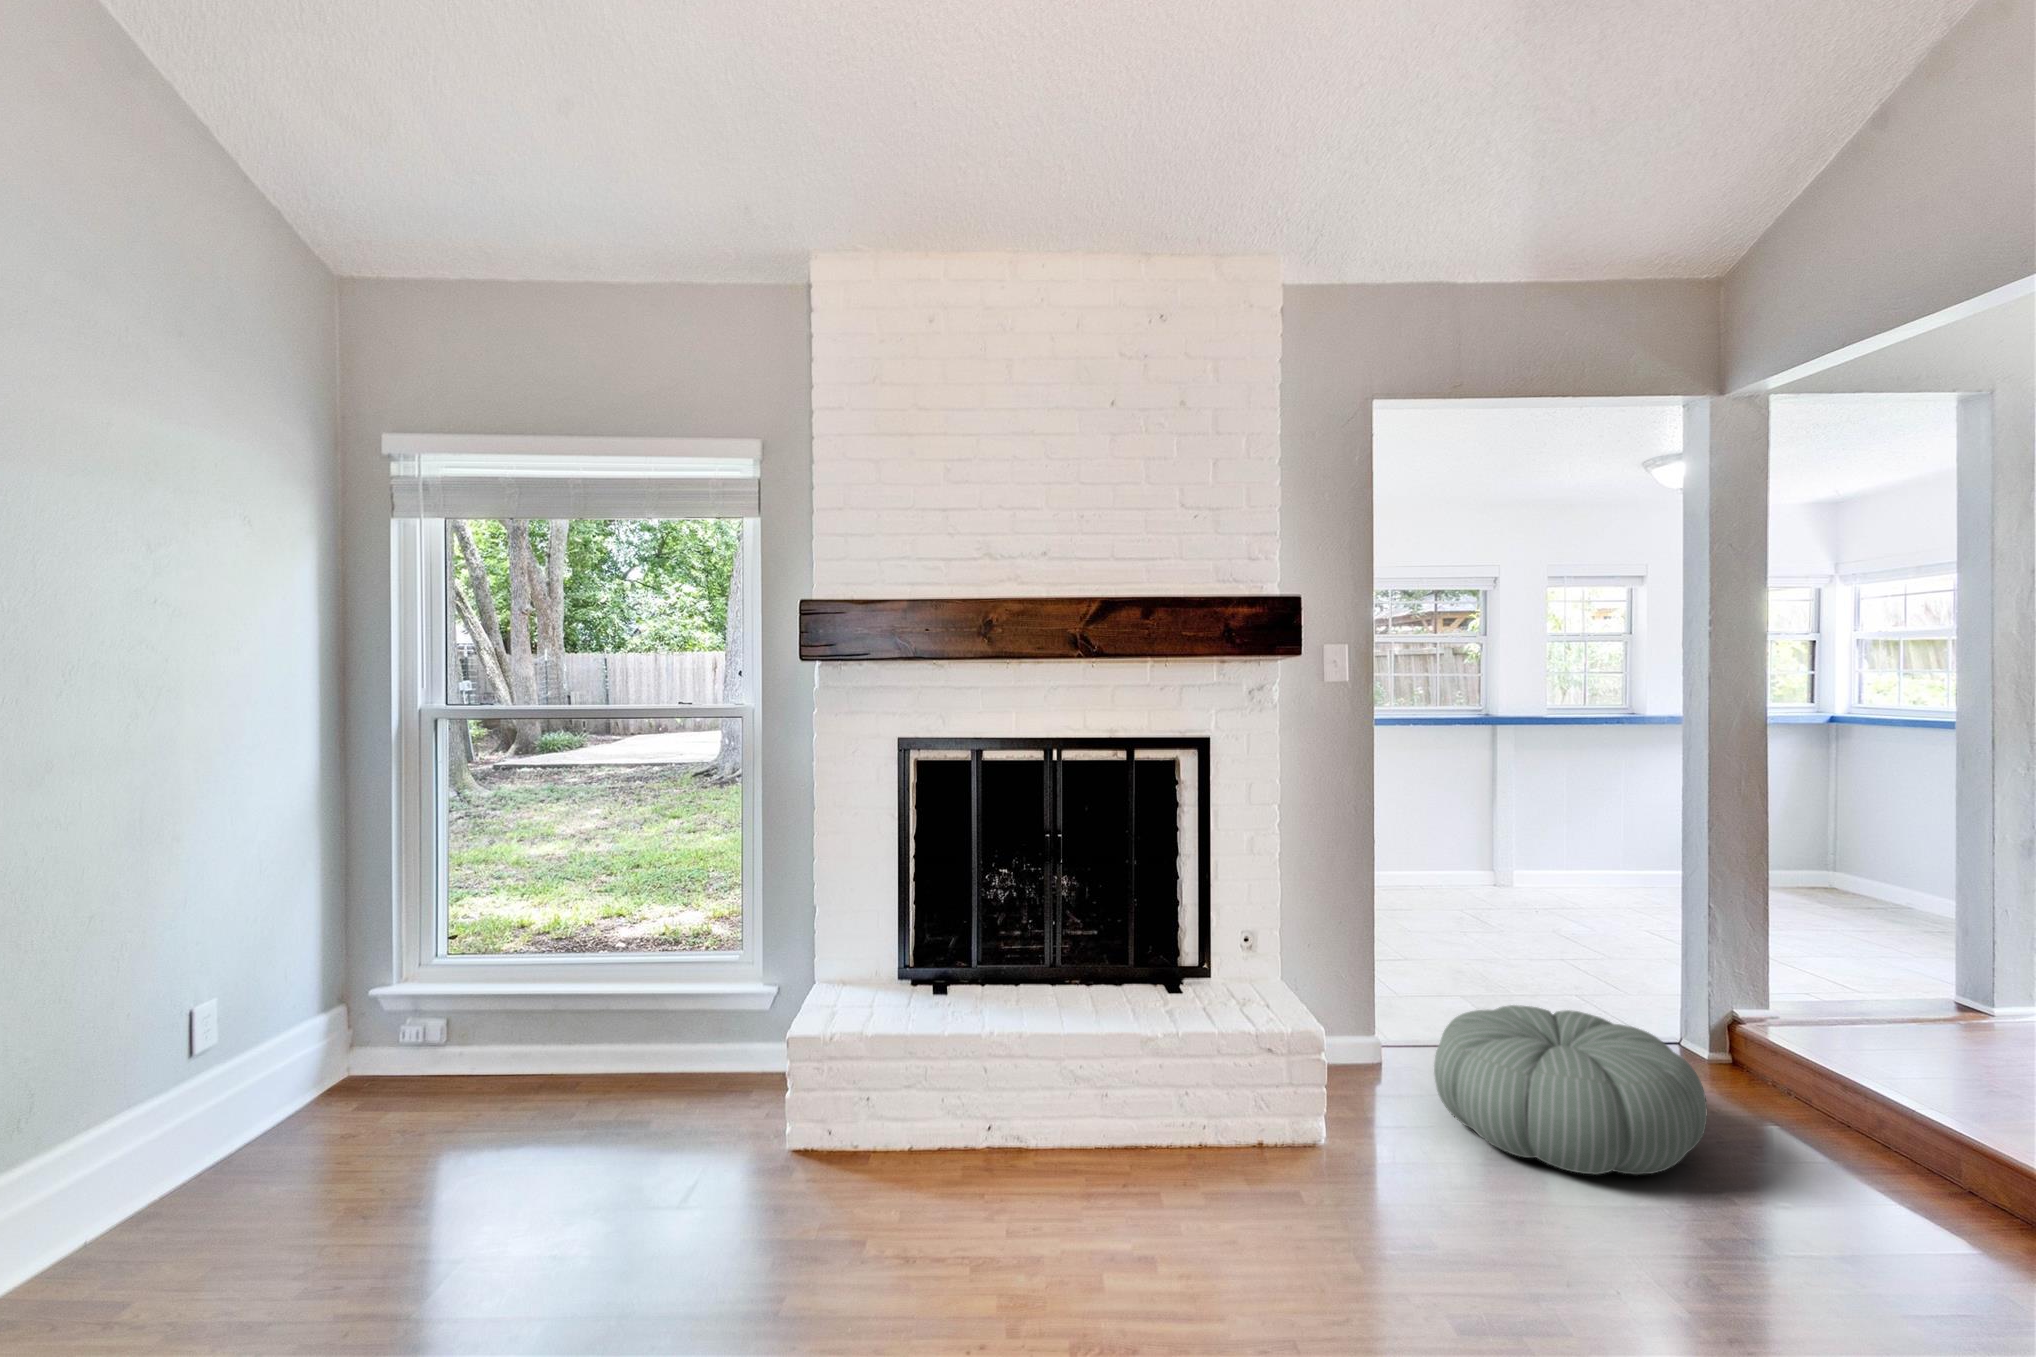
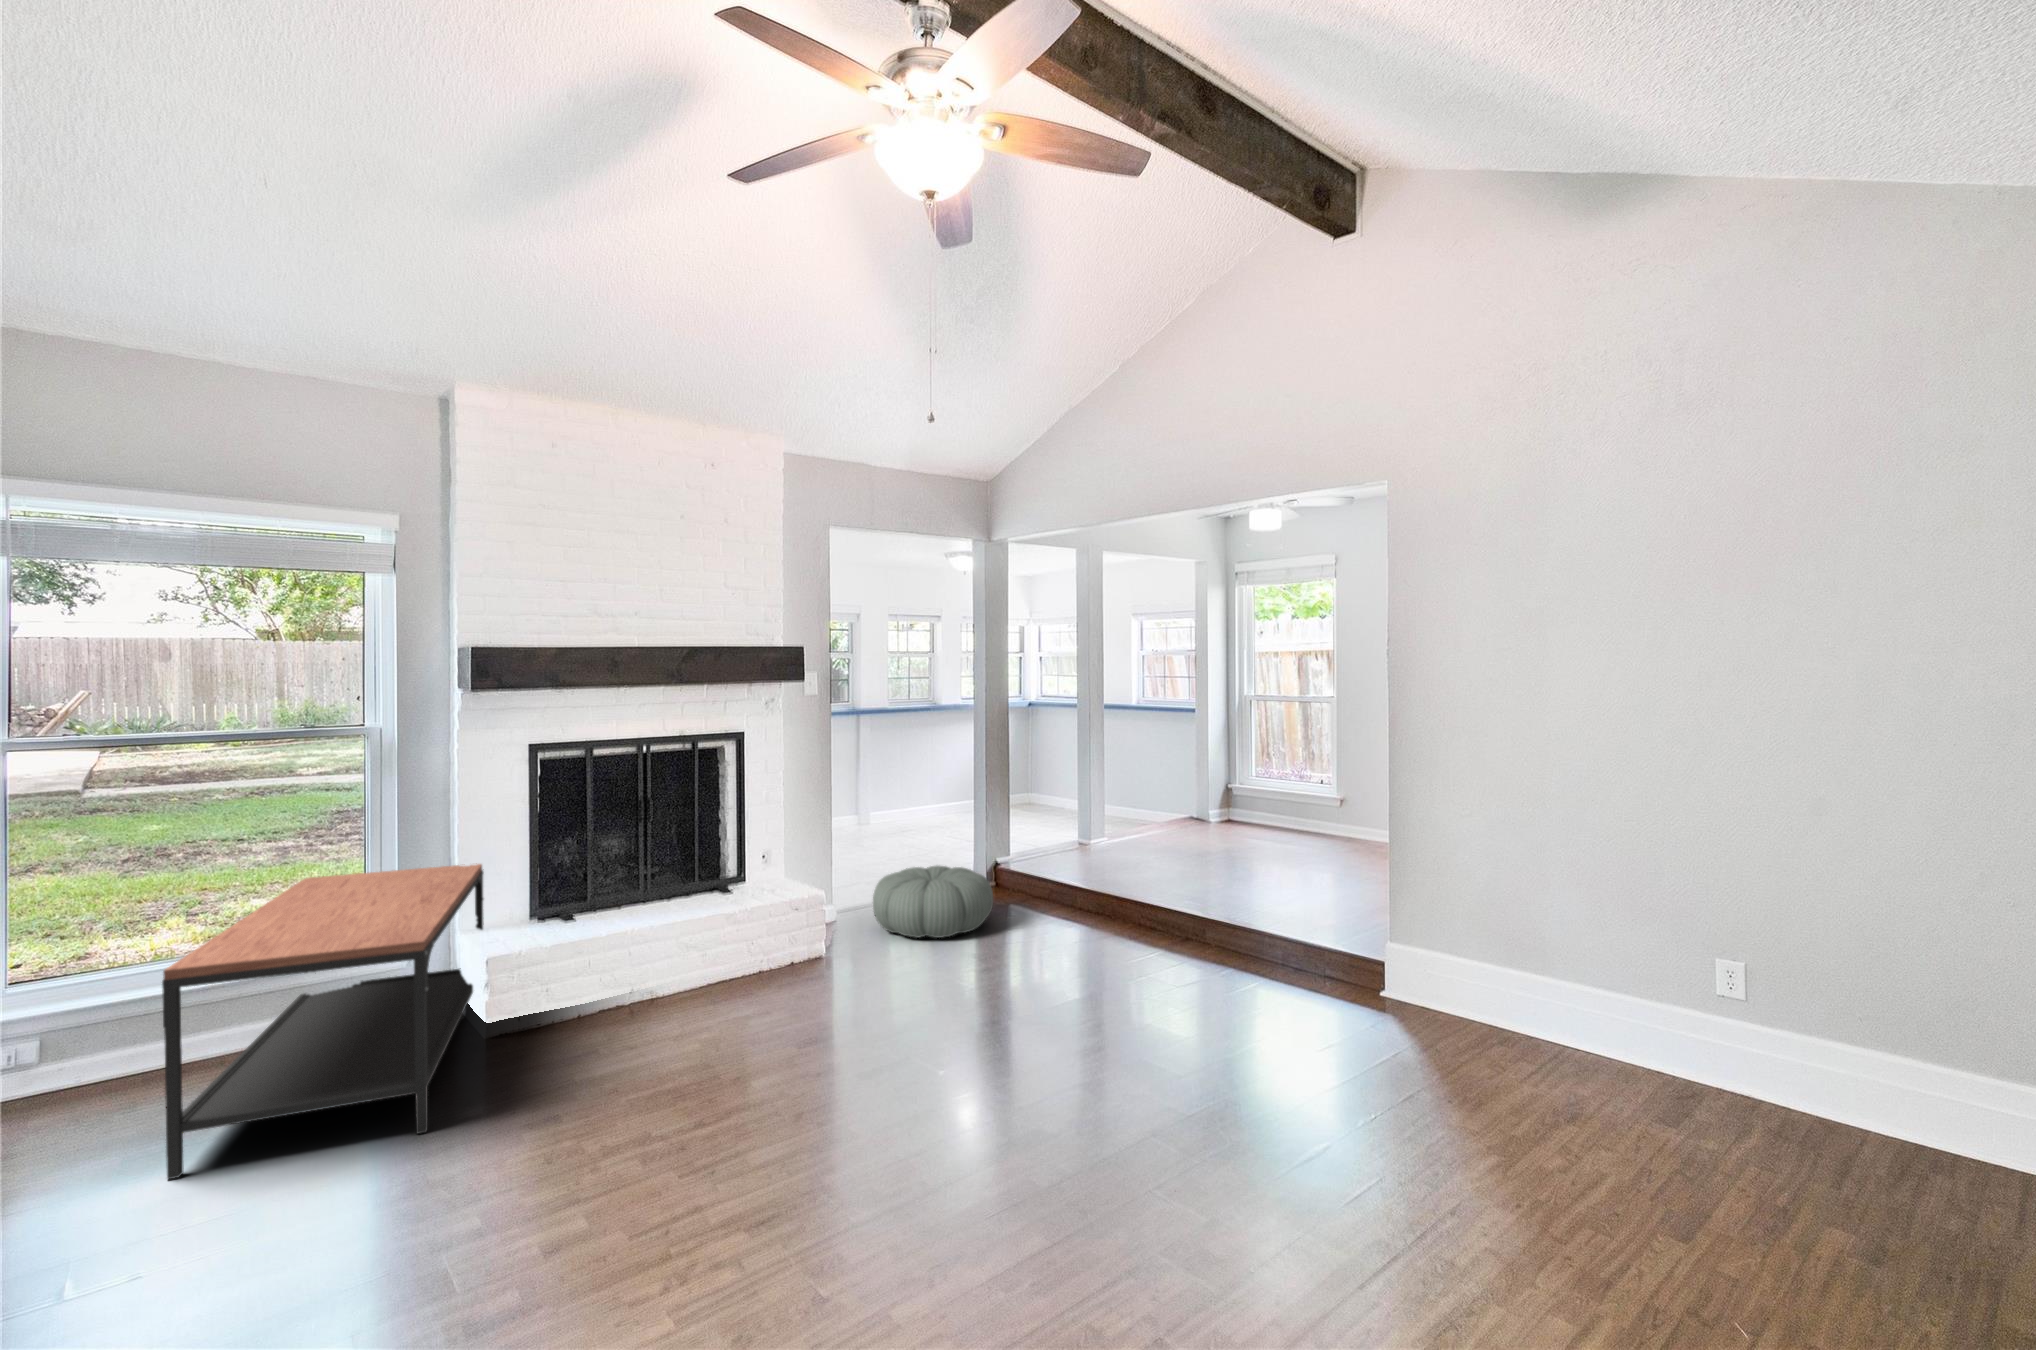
coffee table: none [336,883,844,1318] -> present [162,864,484,1179]

